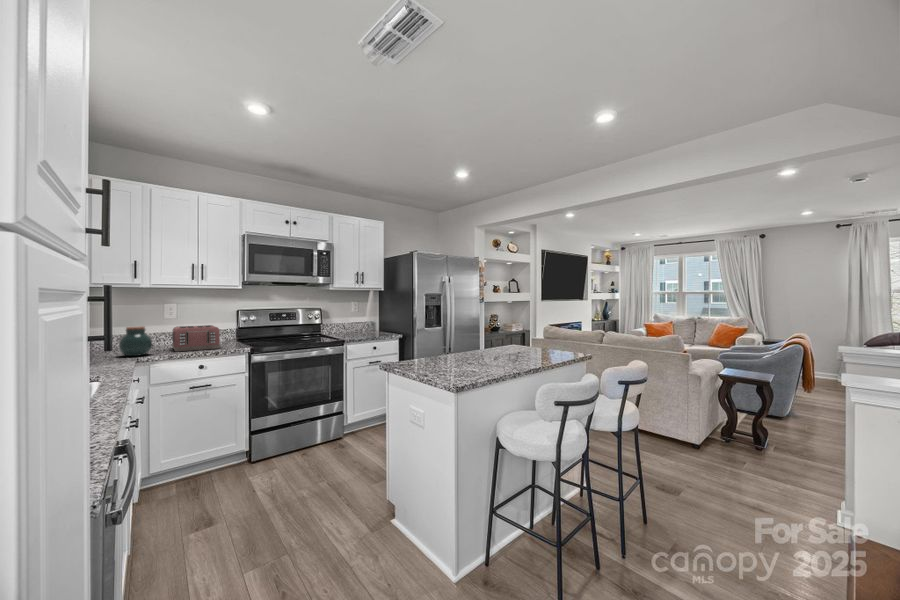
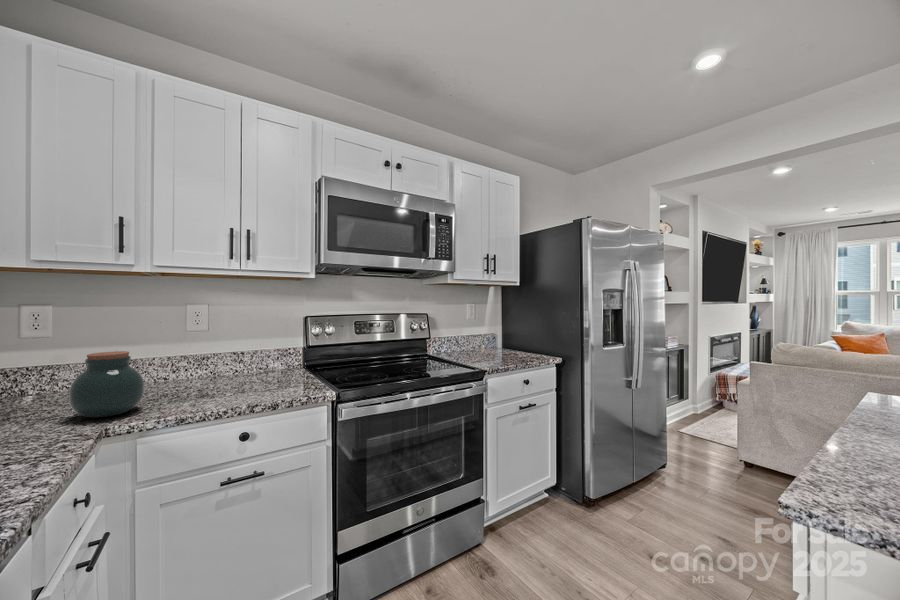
toaster: present [172,325,220,352] -> none [191,343,279,400]

